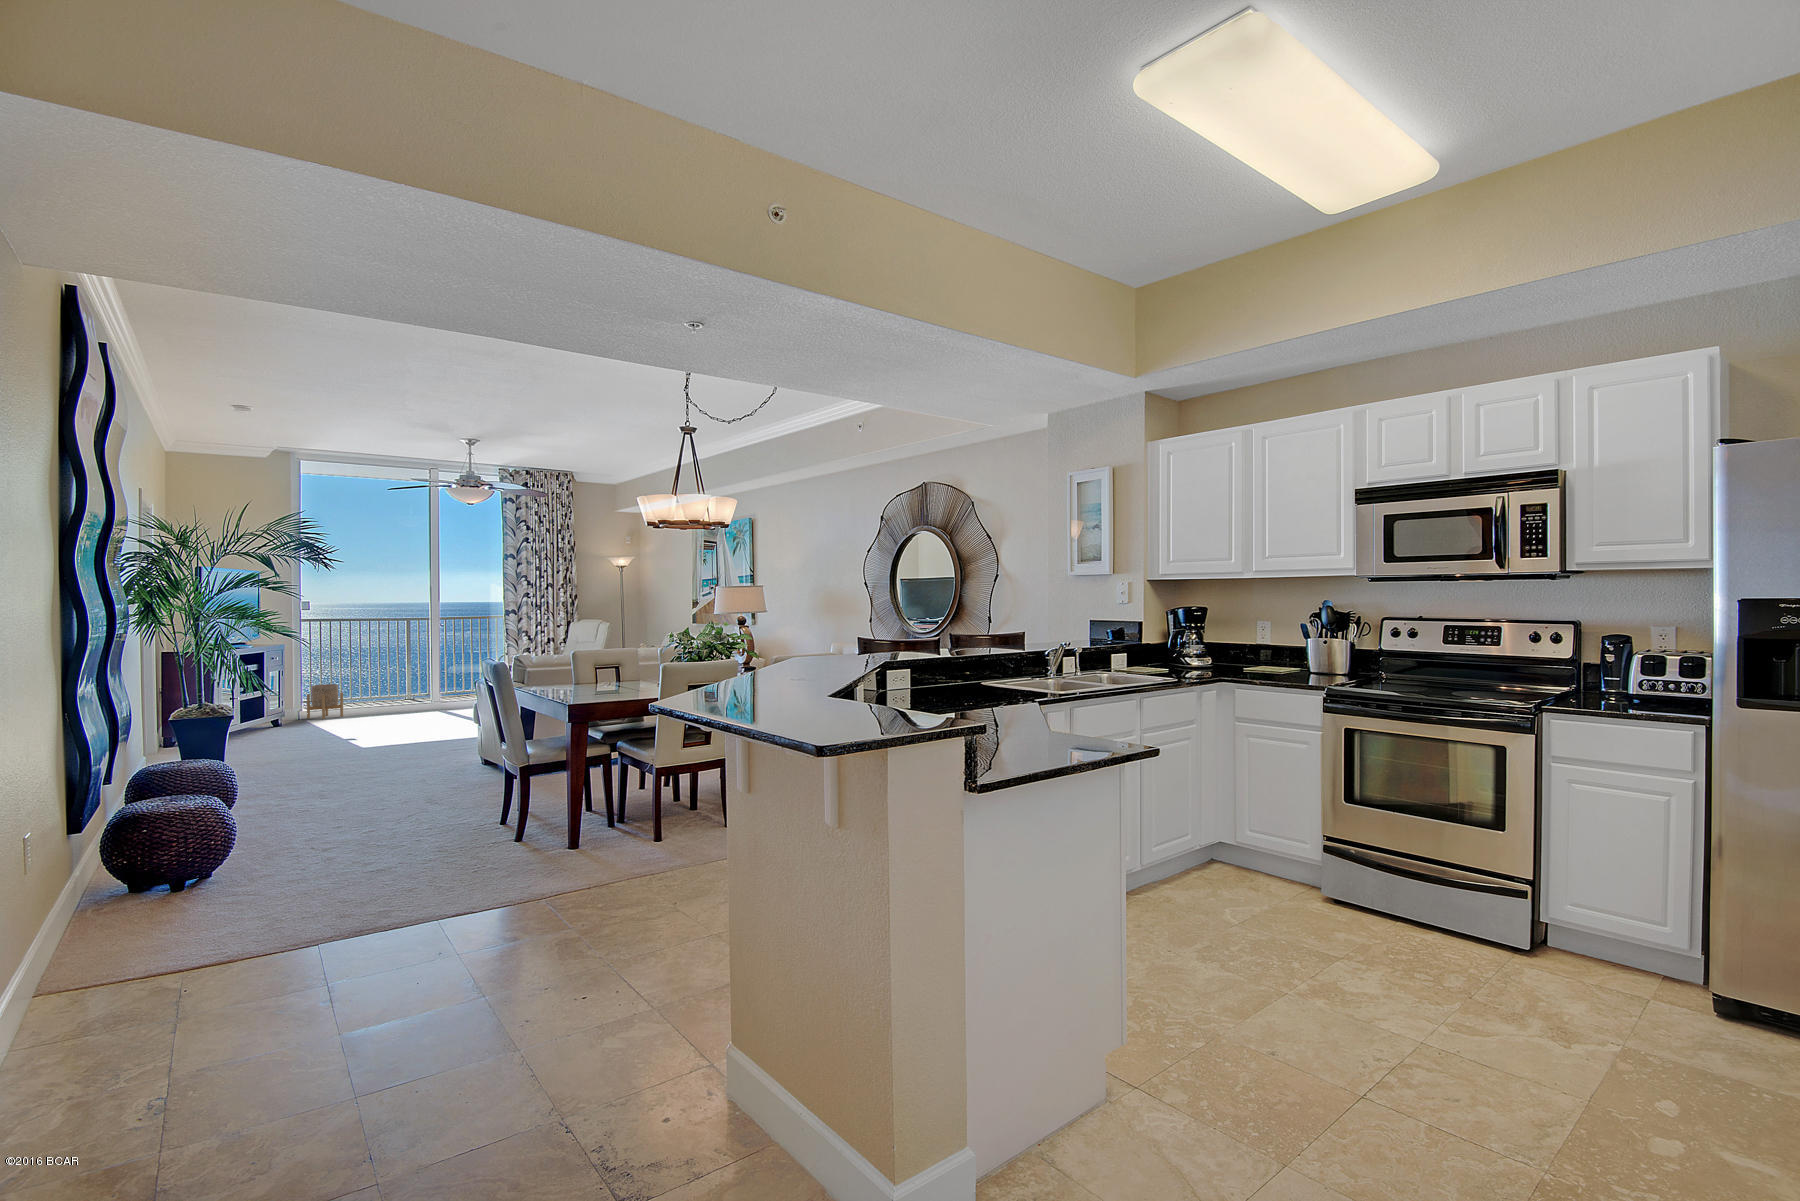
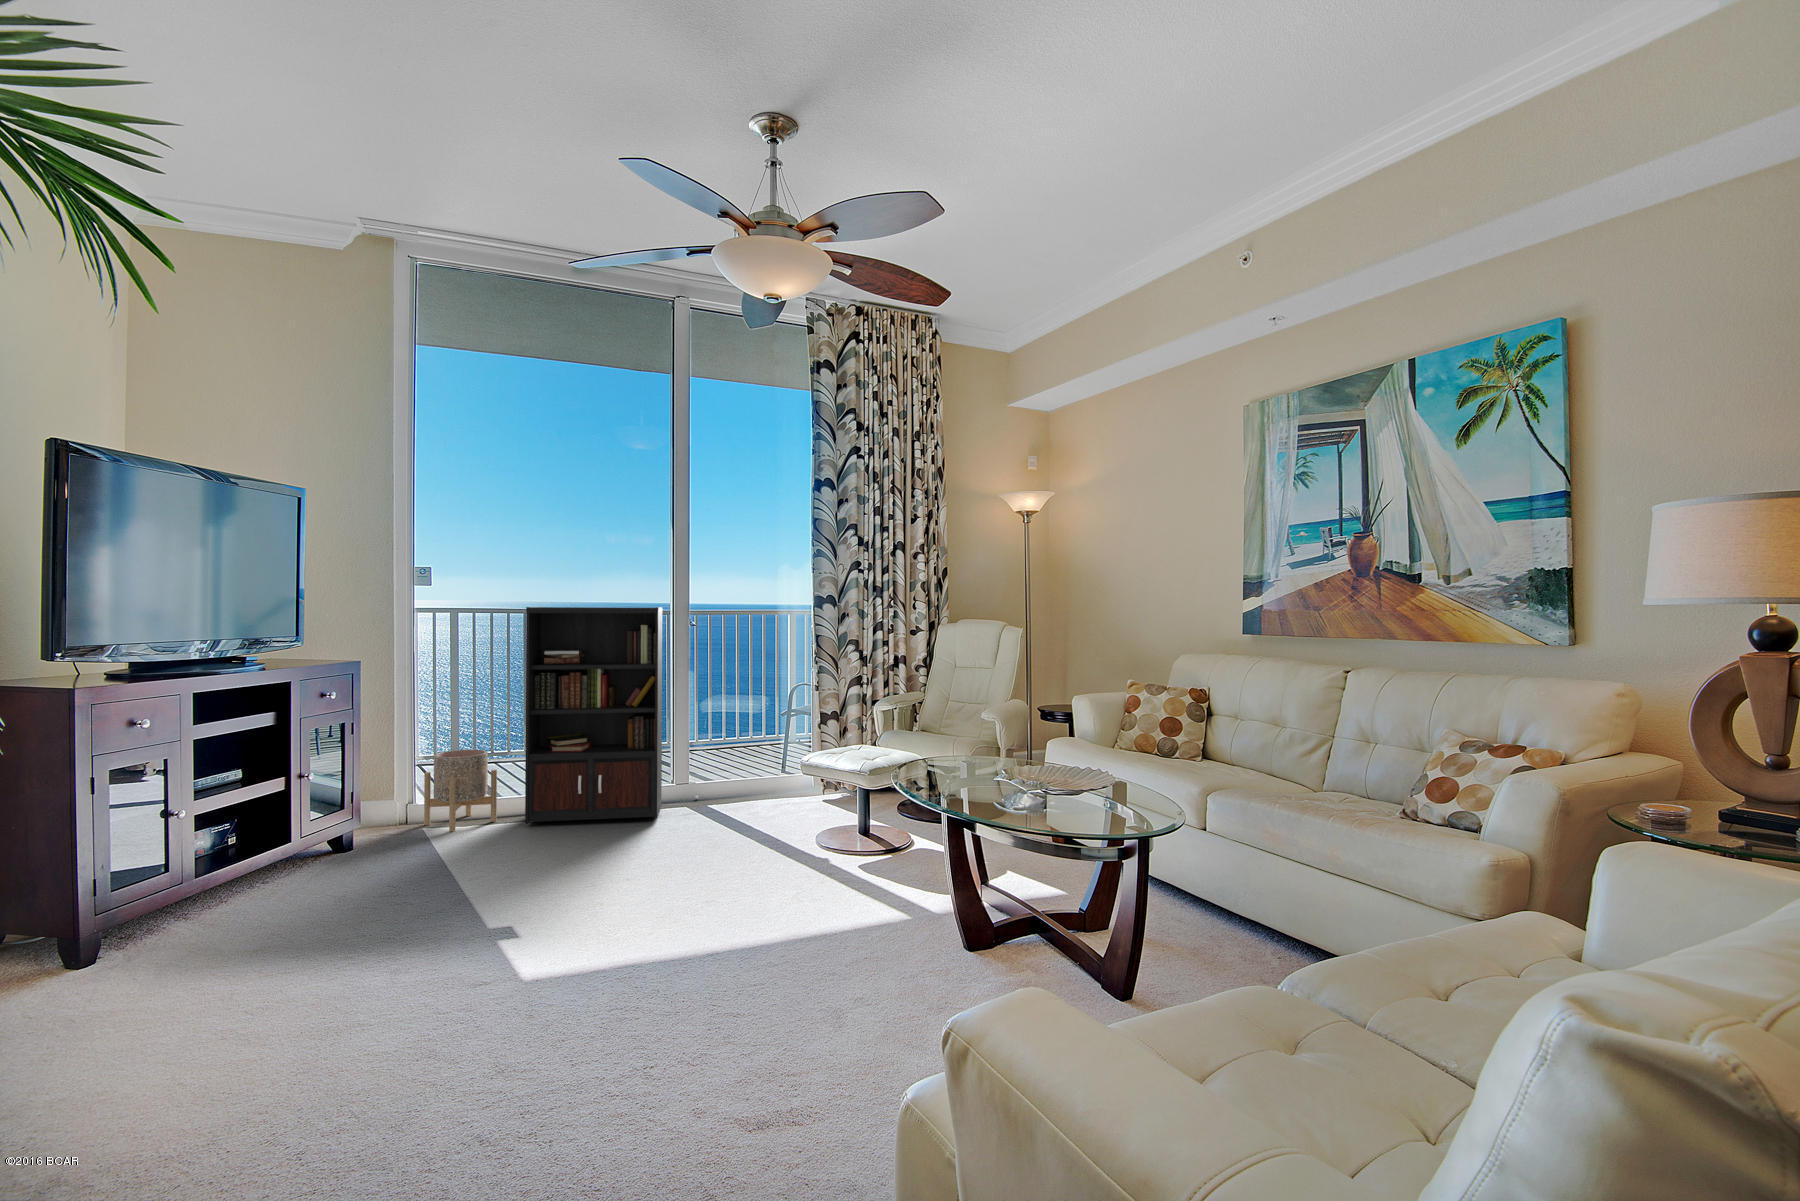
bookcase: none [359,617,445,716] -> present [525,607,698,824]

